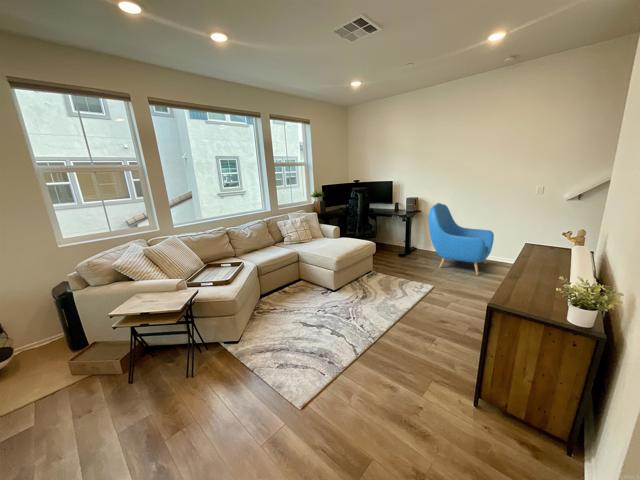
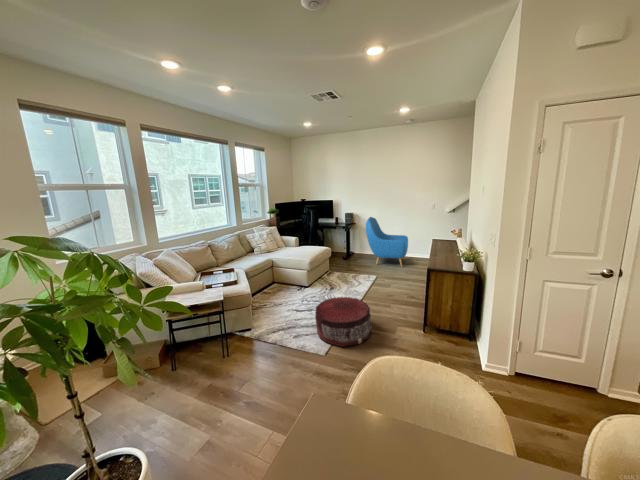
pouf: none [306,318,387,402] -> present [315,297,372,347]

